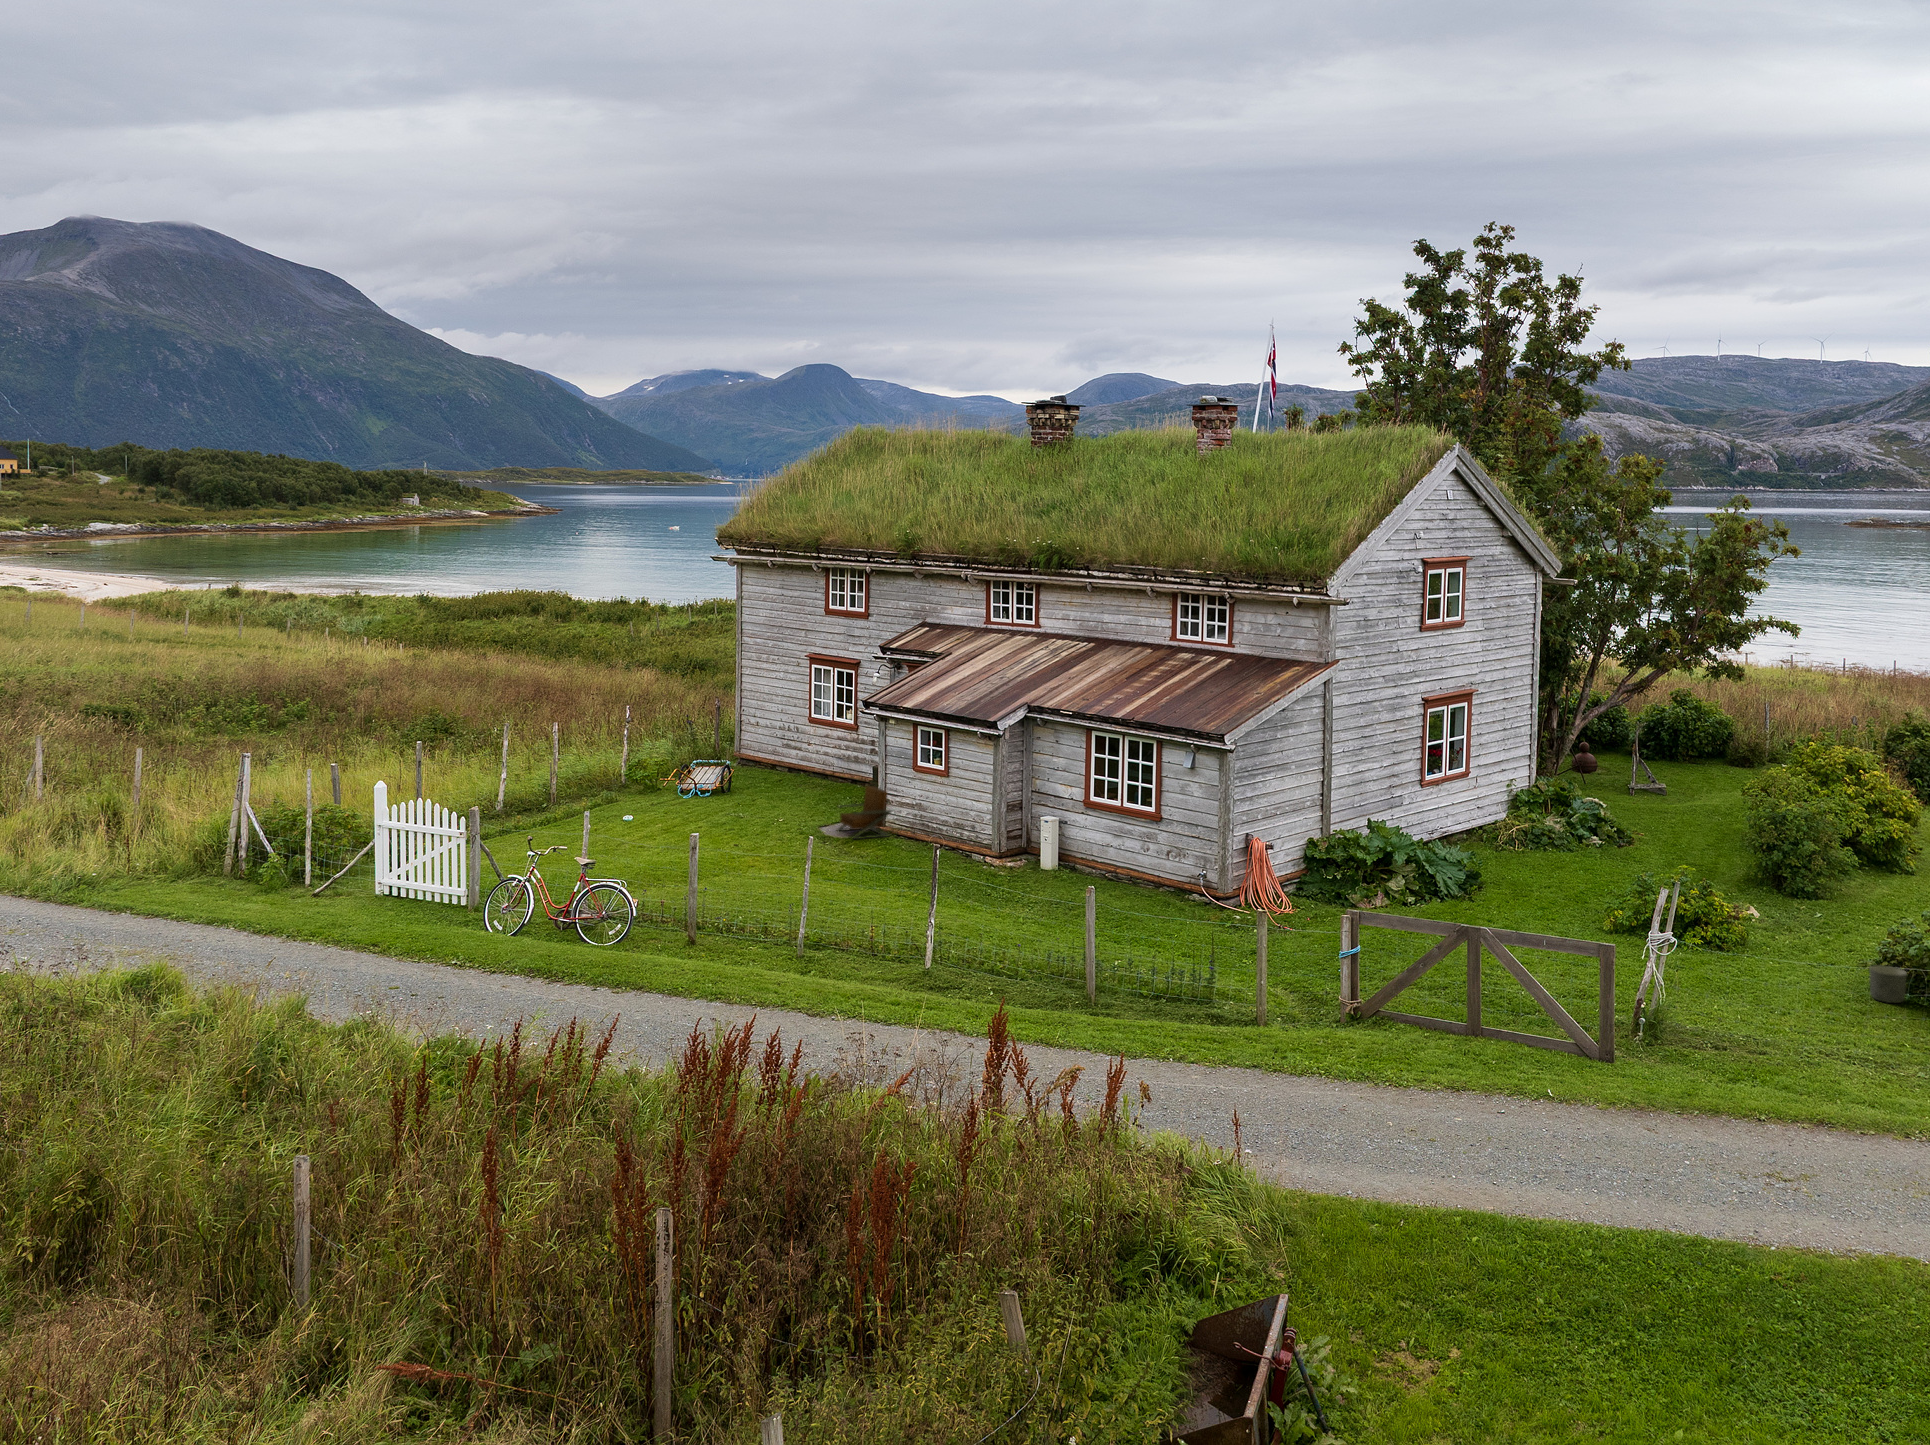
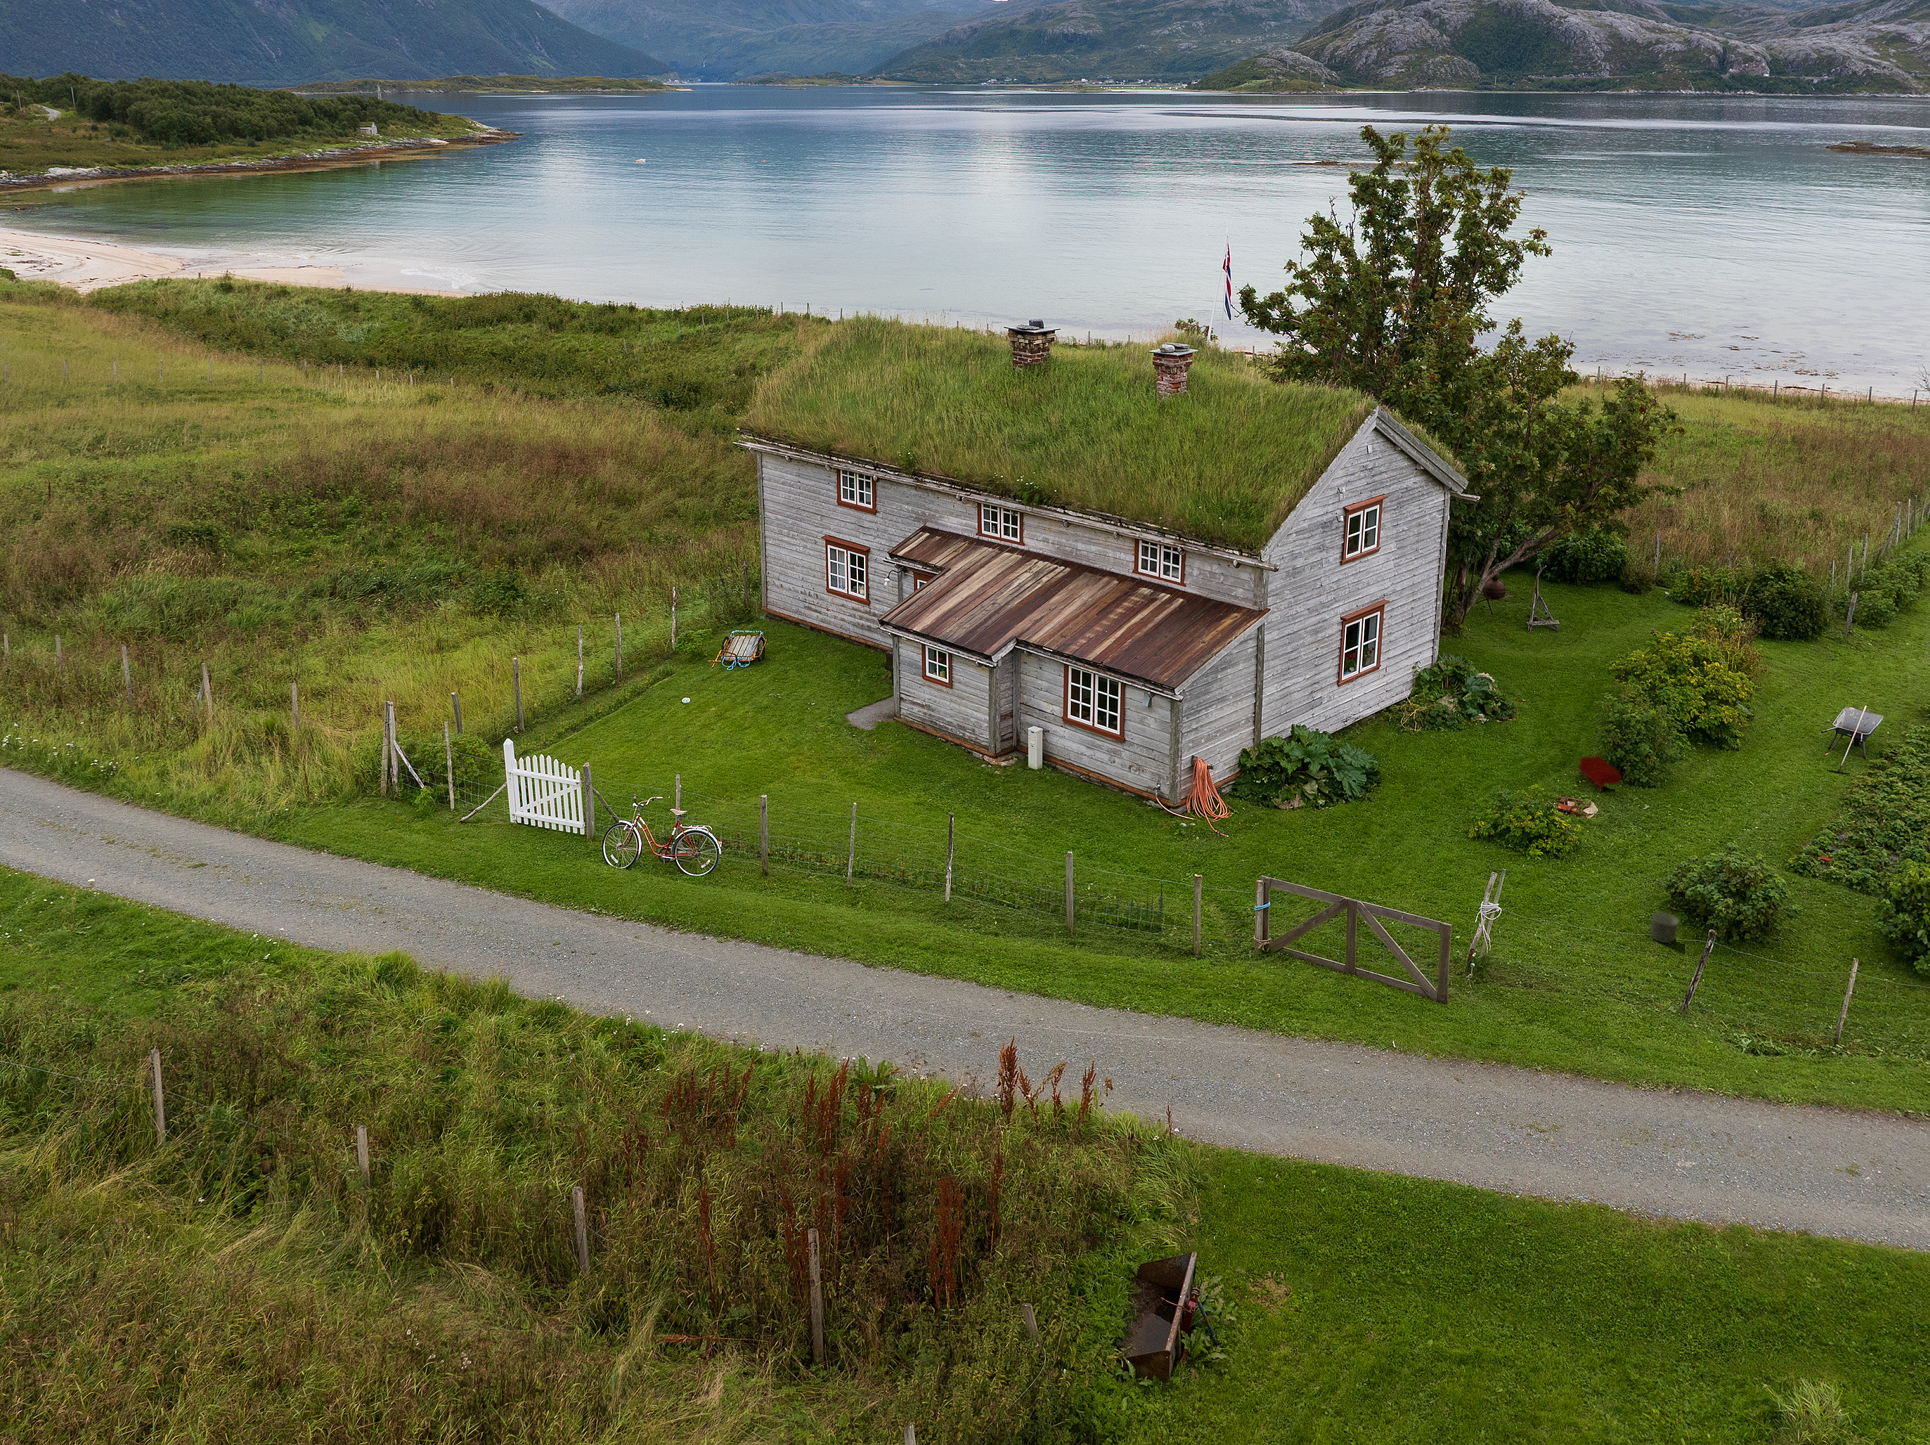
lounge chair: present [837,786,892,839] -> none [860,683,905,732]
bench: none [1735,859,1790,897] -> present [1579,757,1621,791]

